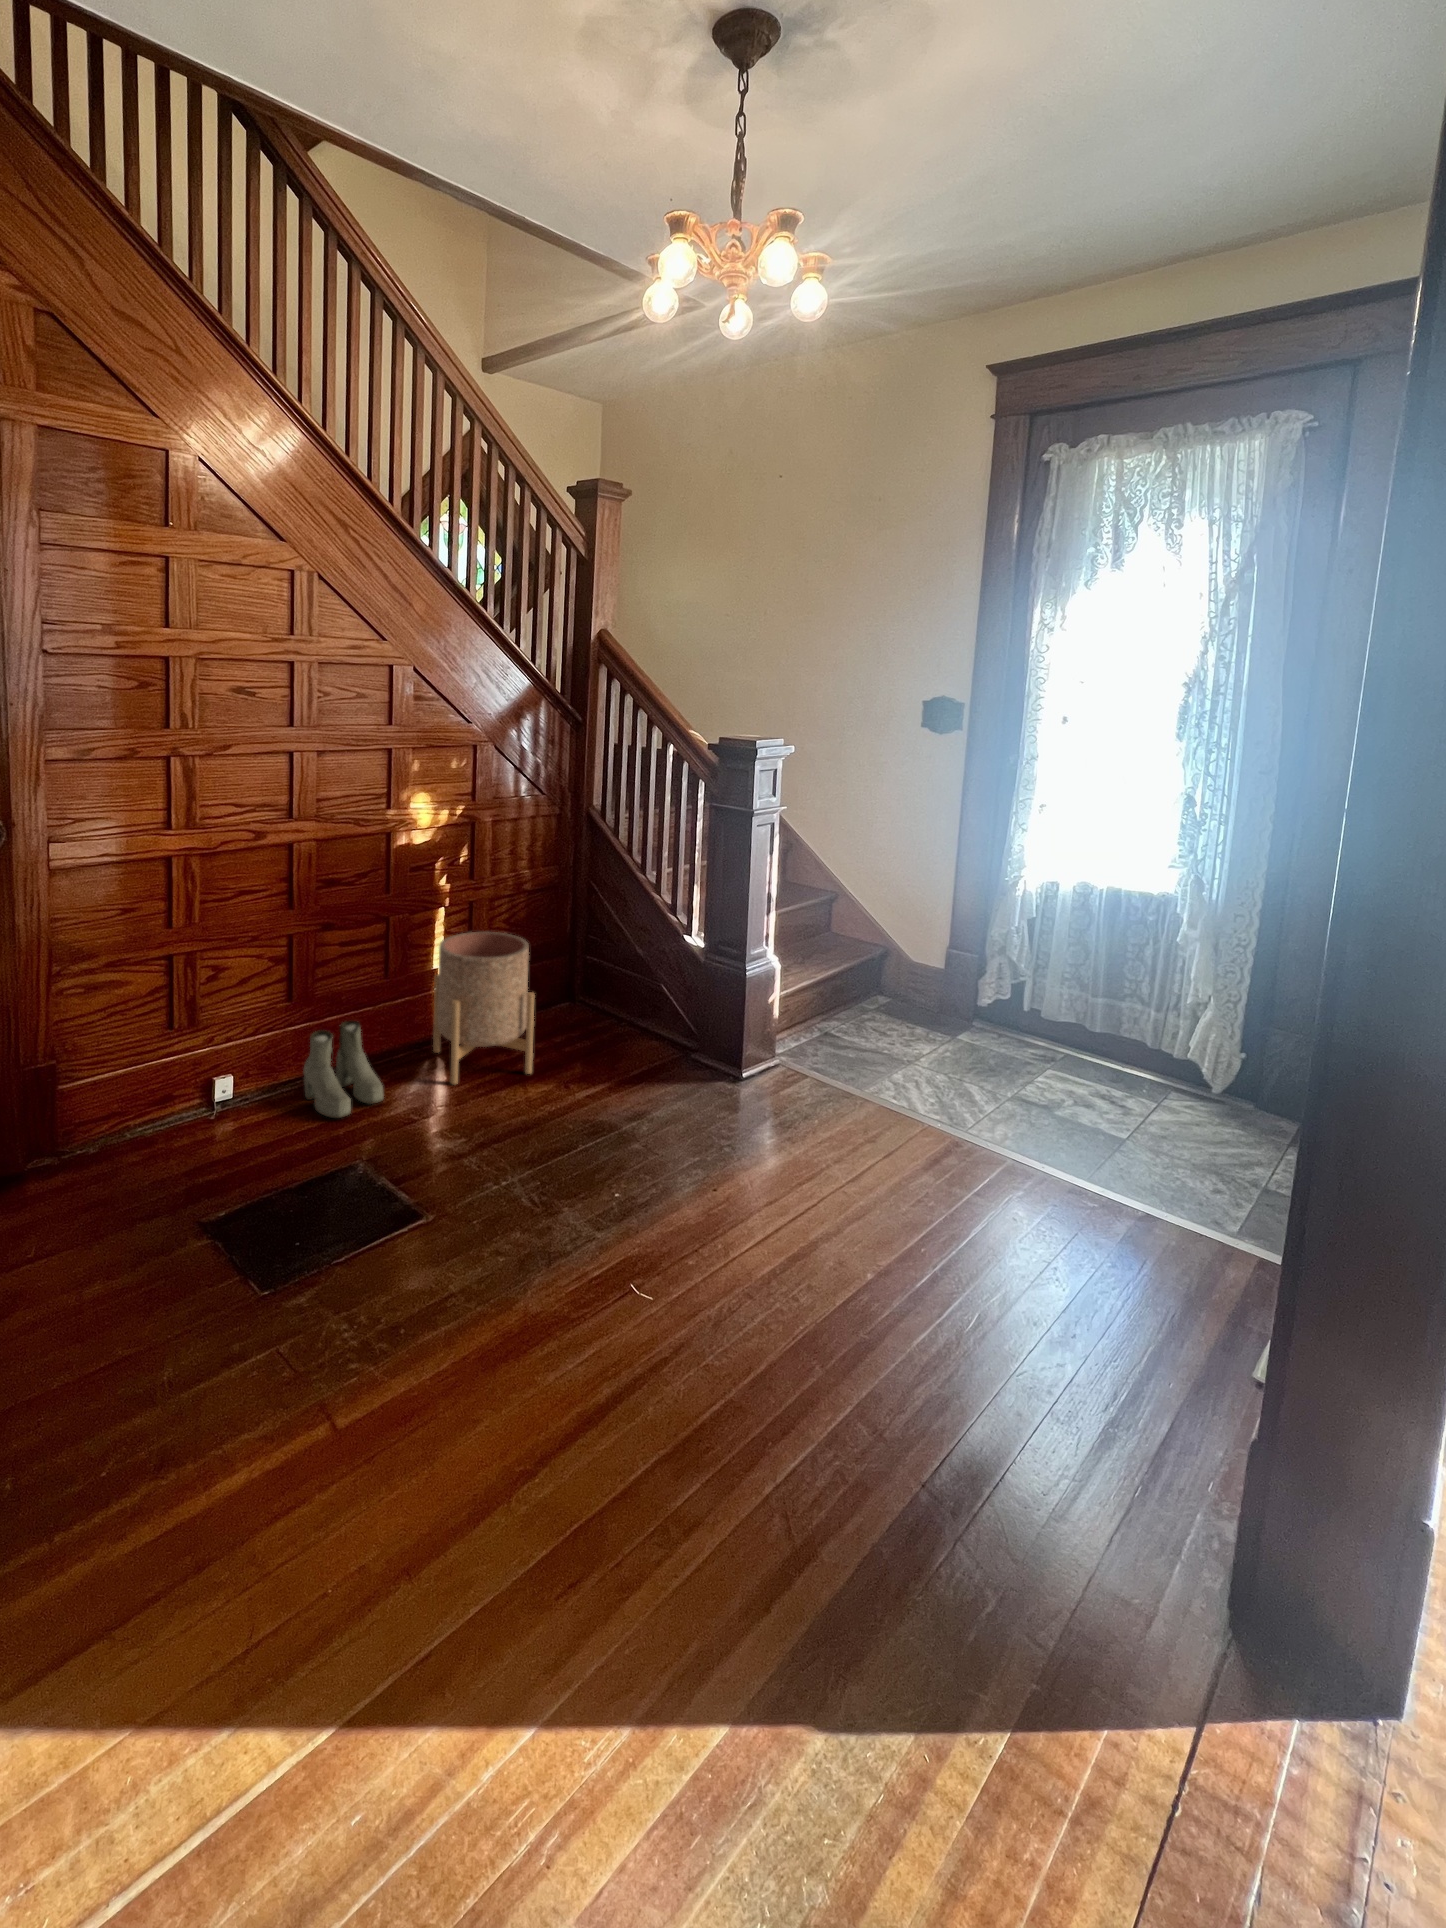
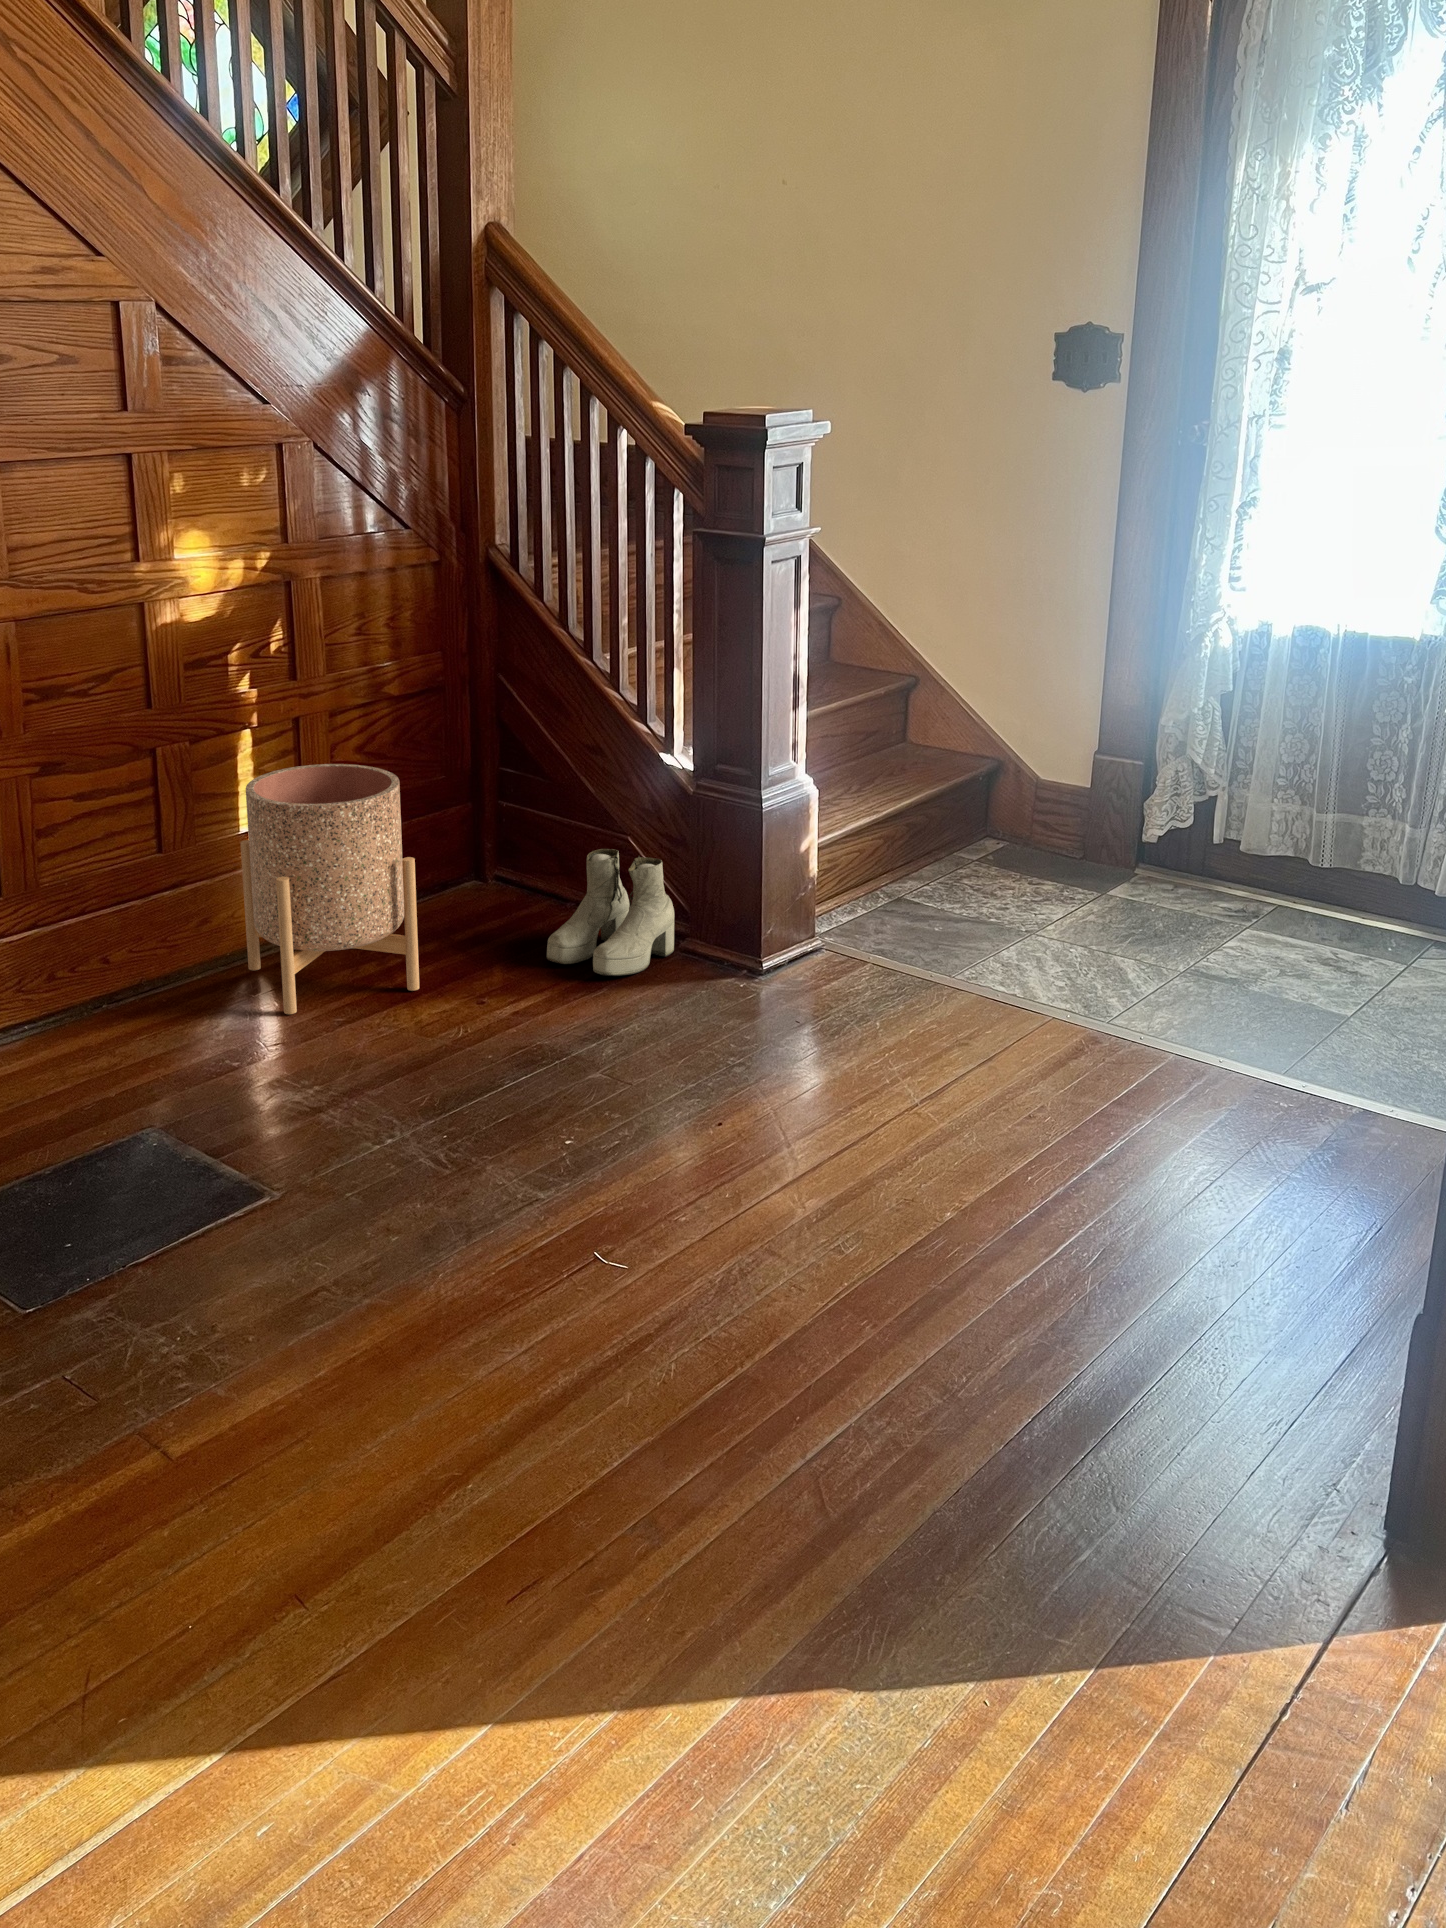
boots: present [303,1021,383,1118] -> present [547,849,674,976]

